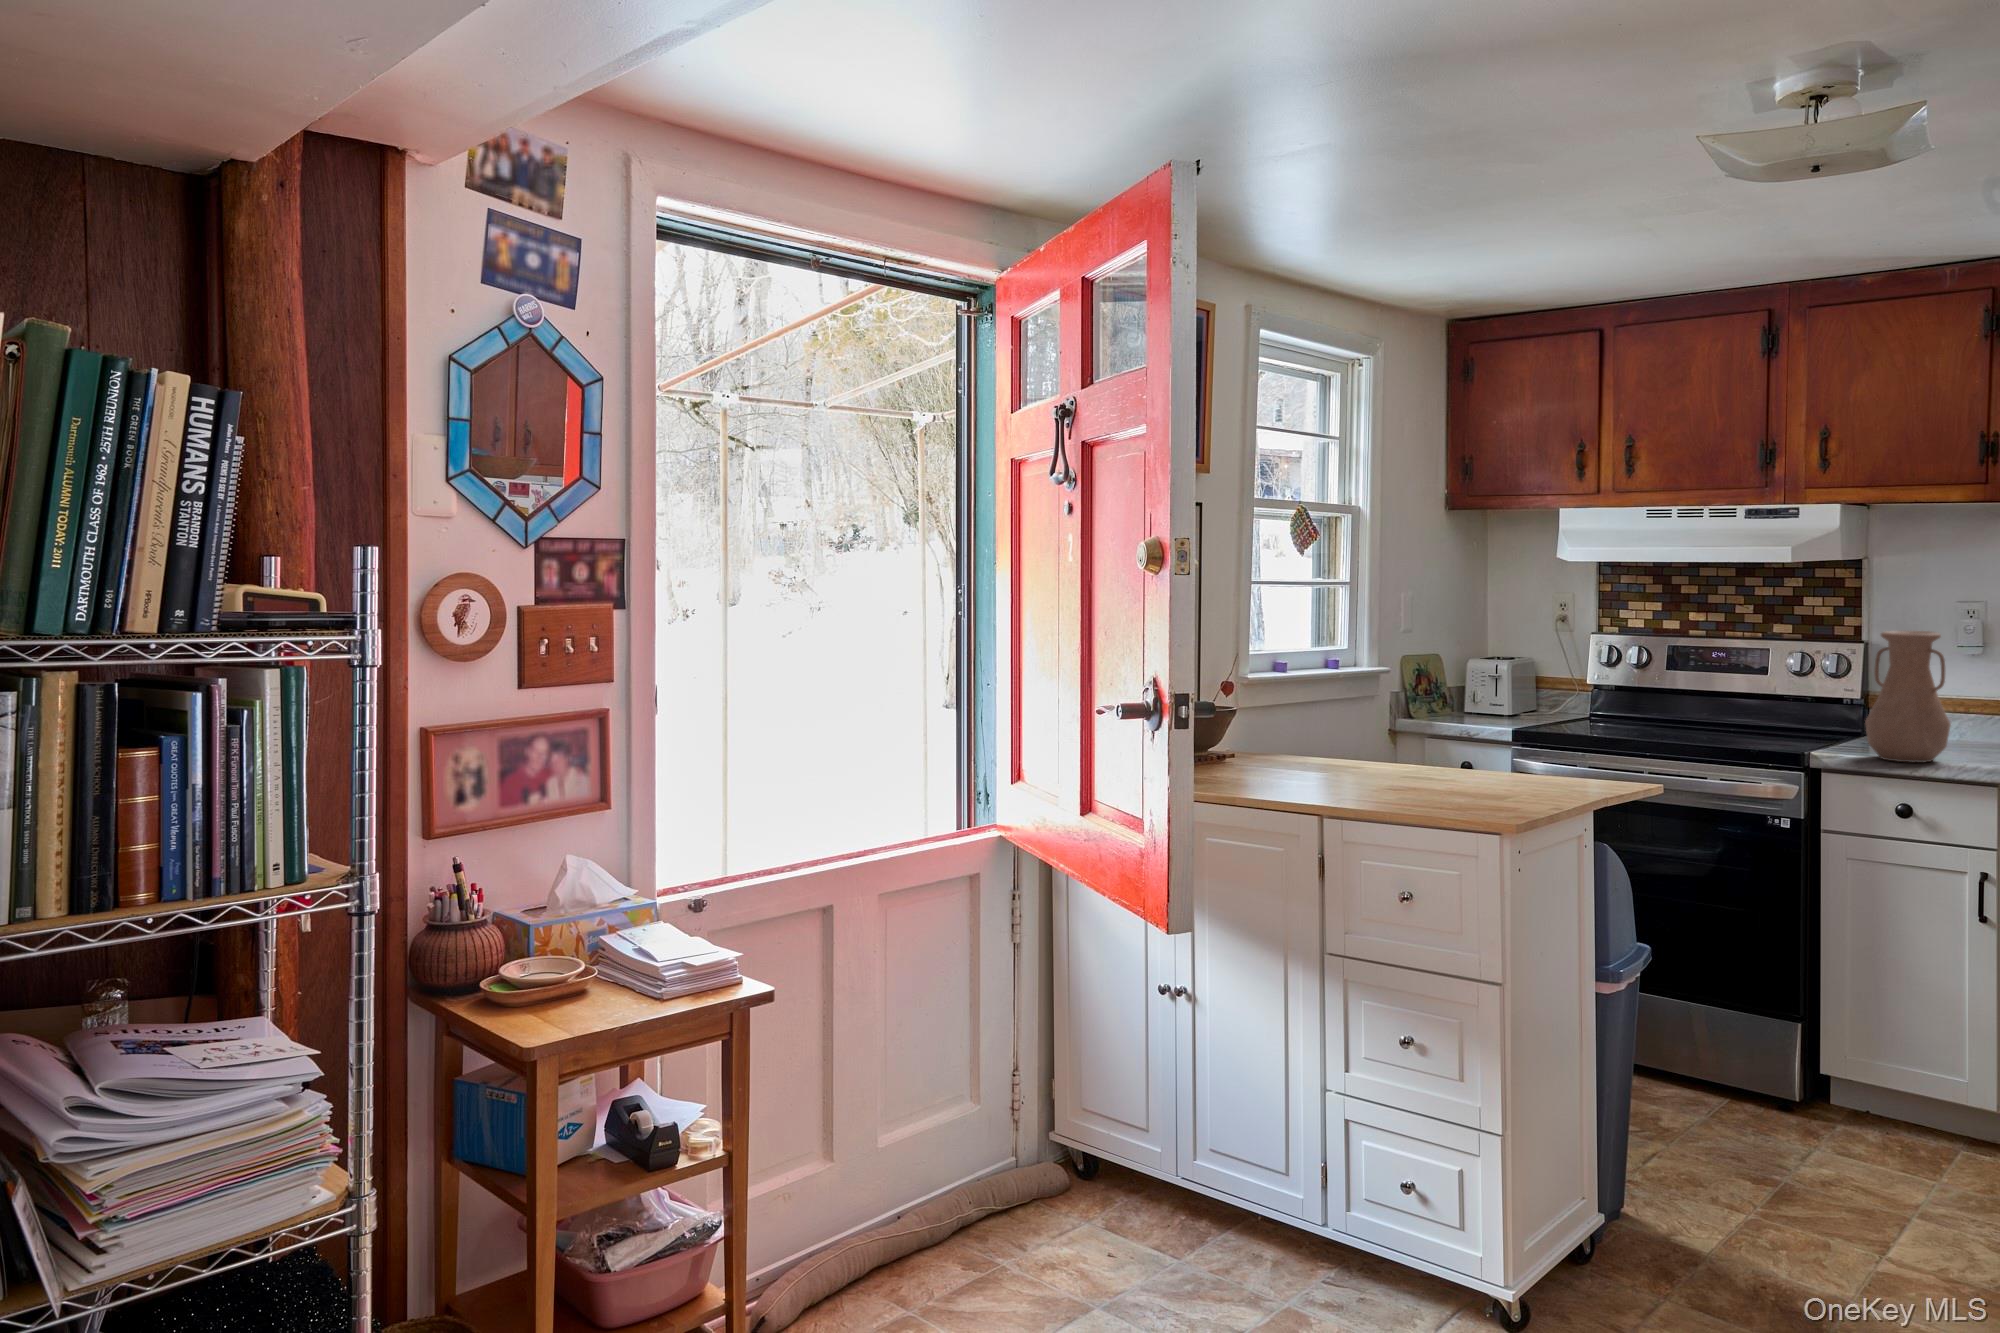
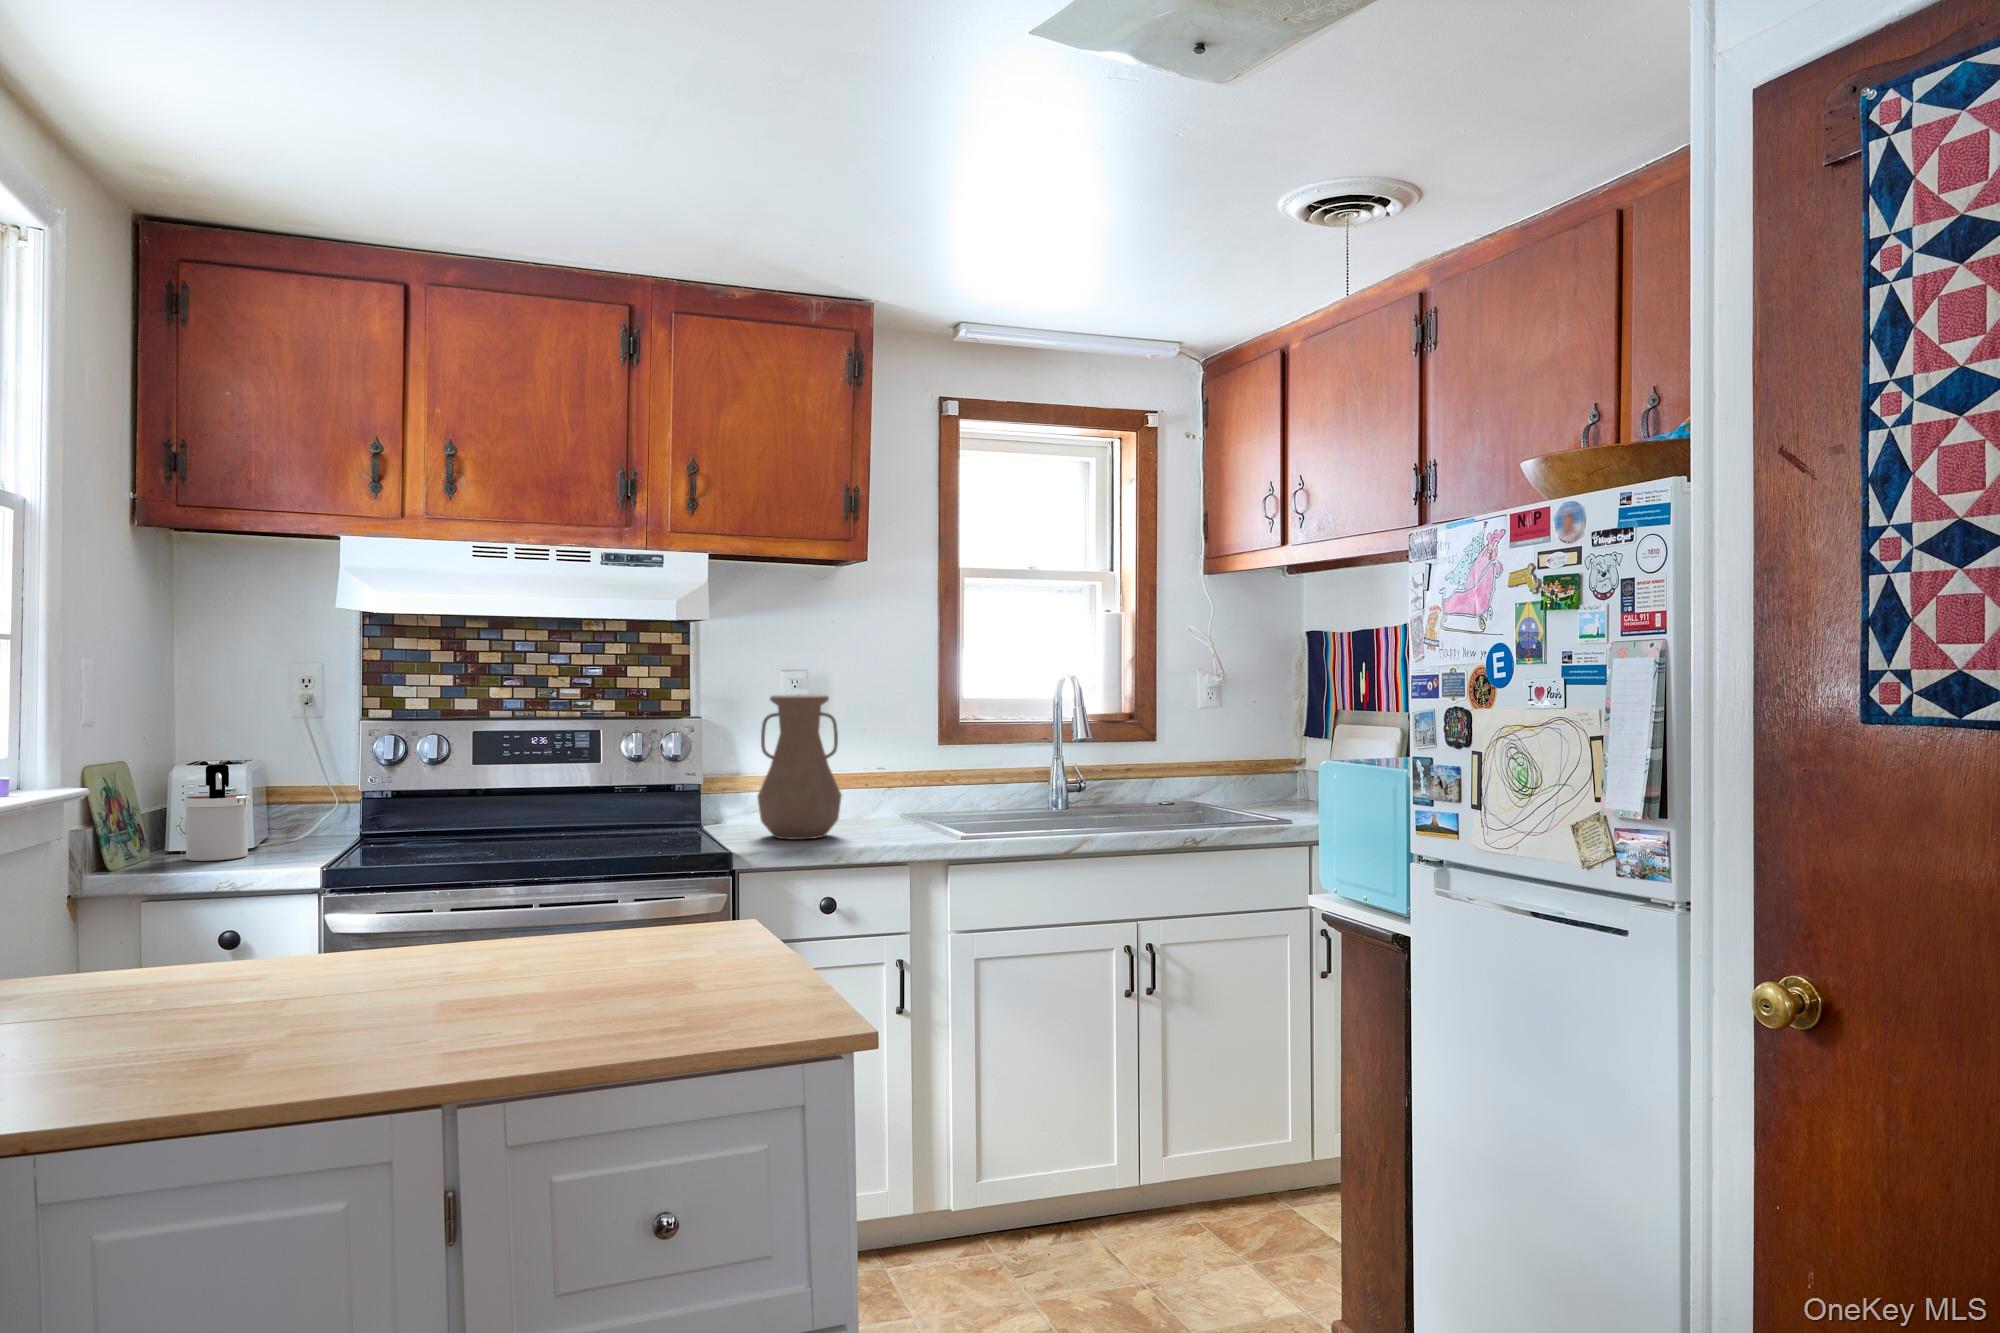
soap dispenser: none [1467,661,1505,724] -> present [184,764,250,861]

